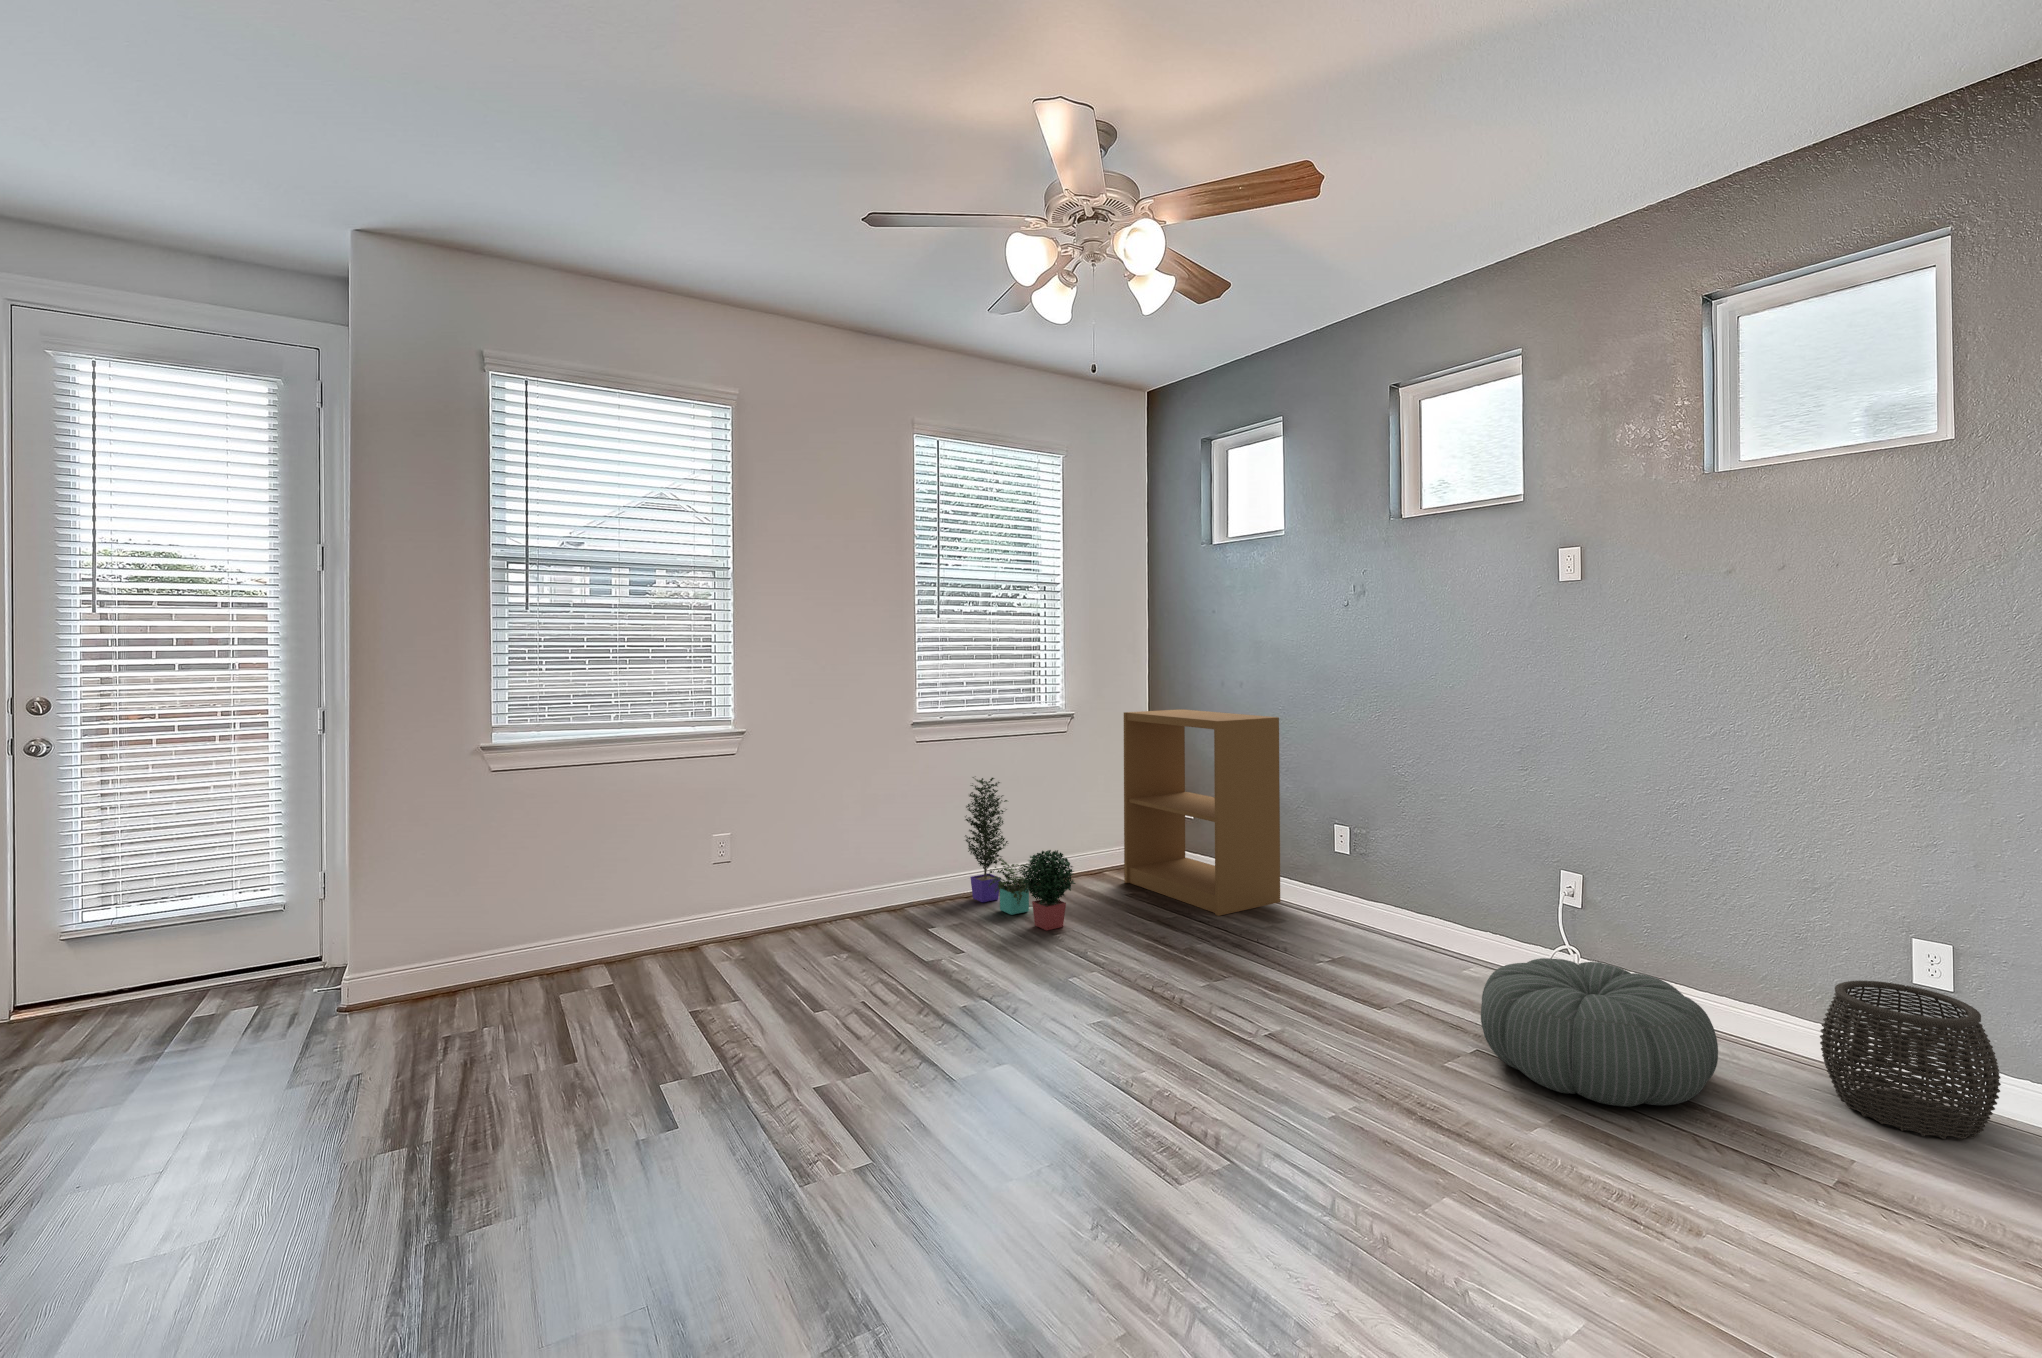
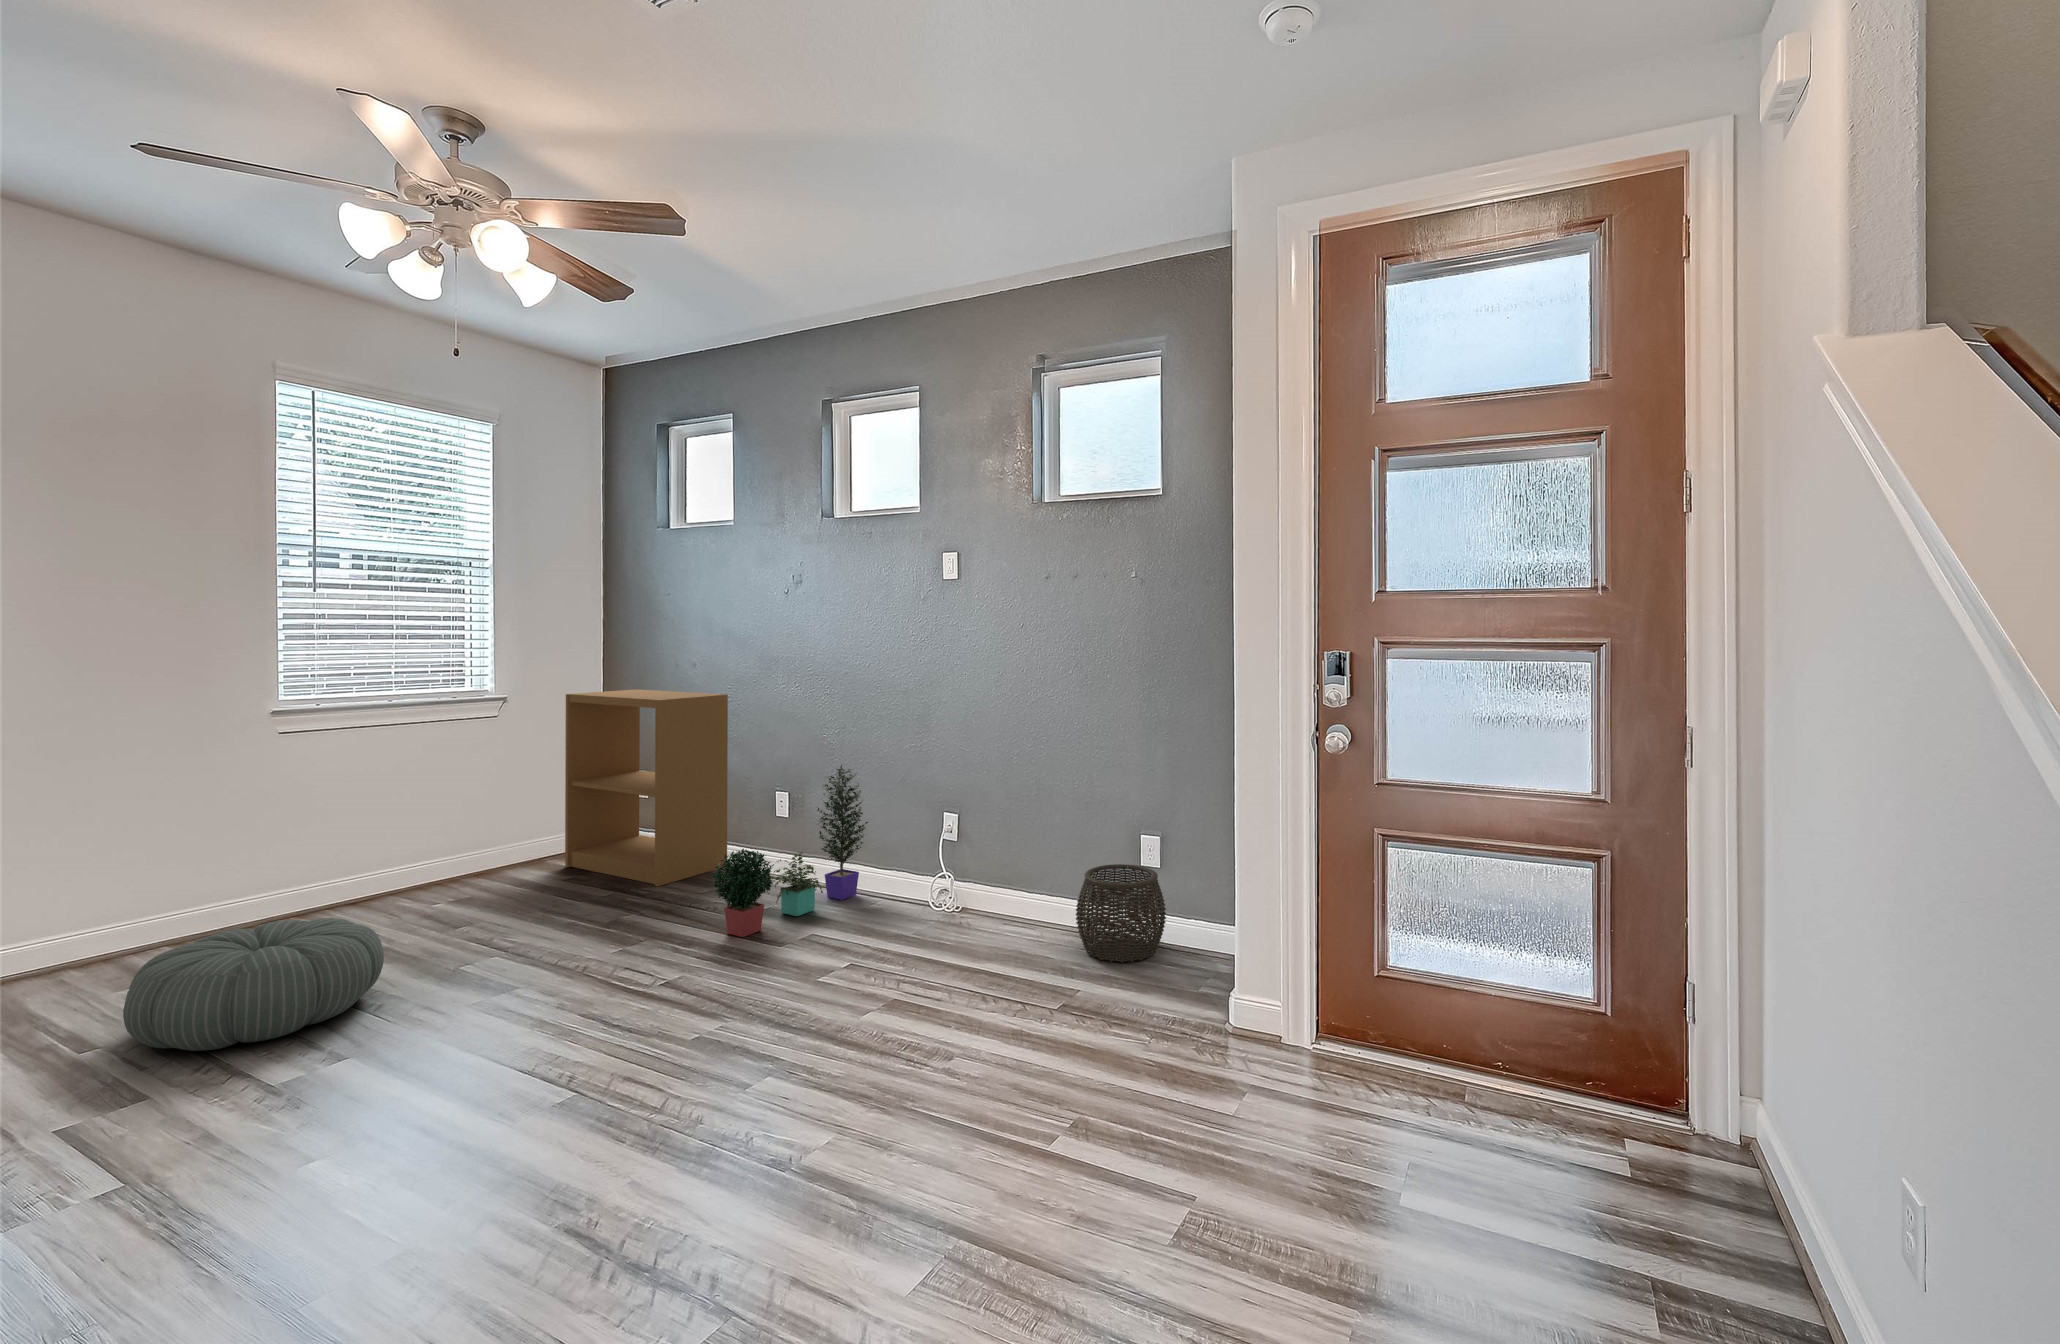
potted plant: present [965,777,1076,930] -> present [711,765,868,937]
pouf: present [1481,958,1718,1107] -> present [123,918,384,1051]

